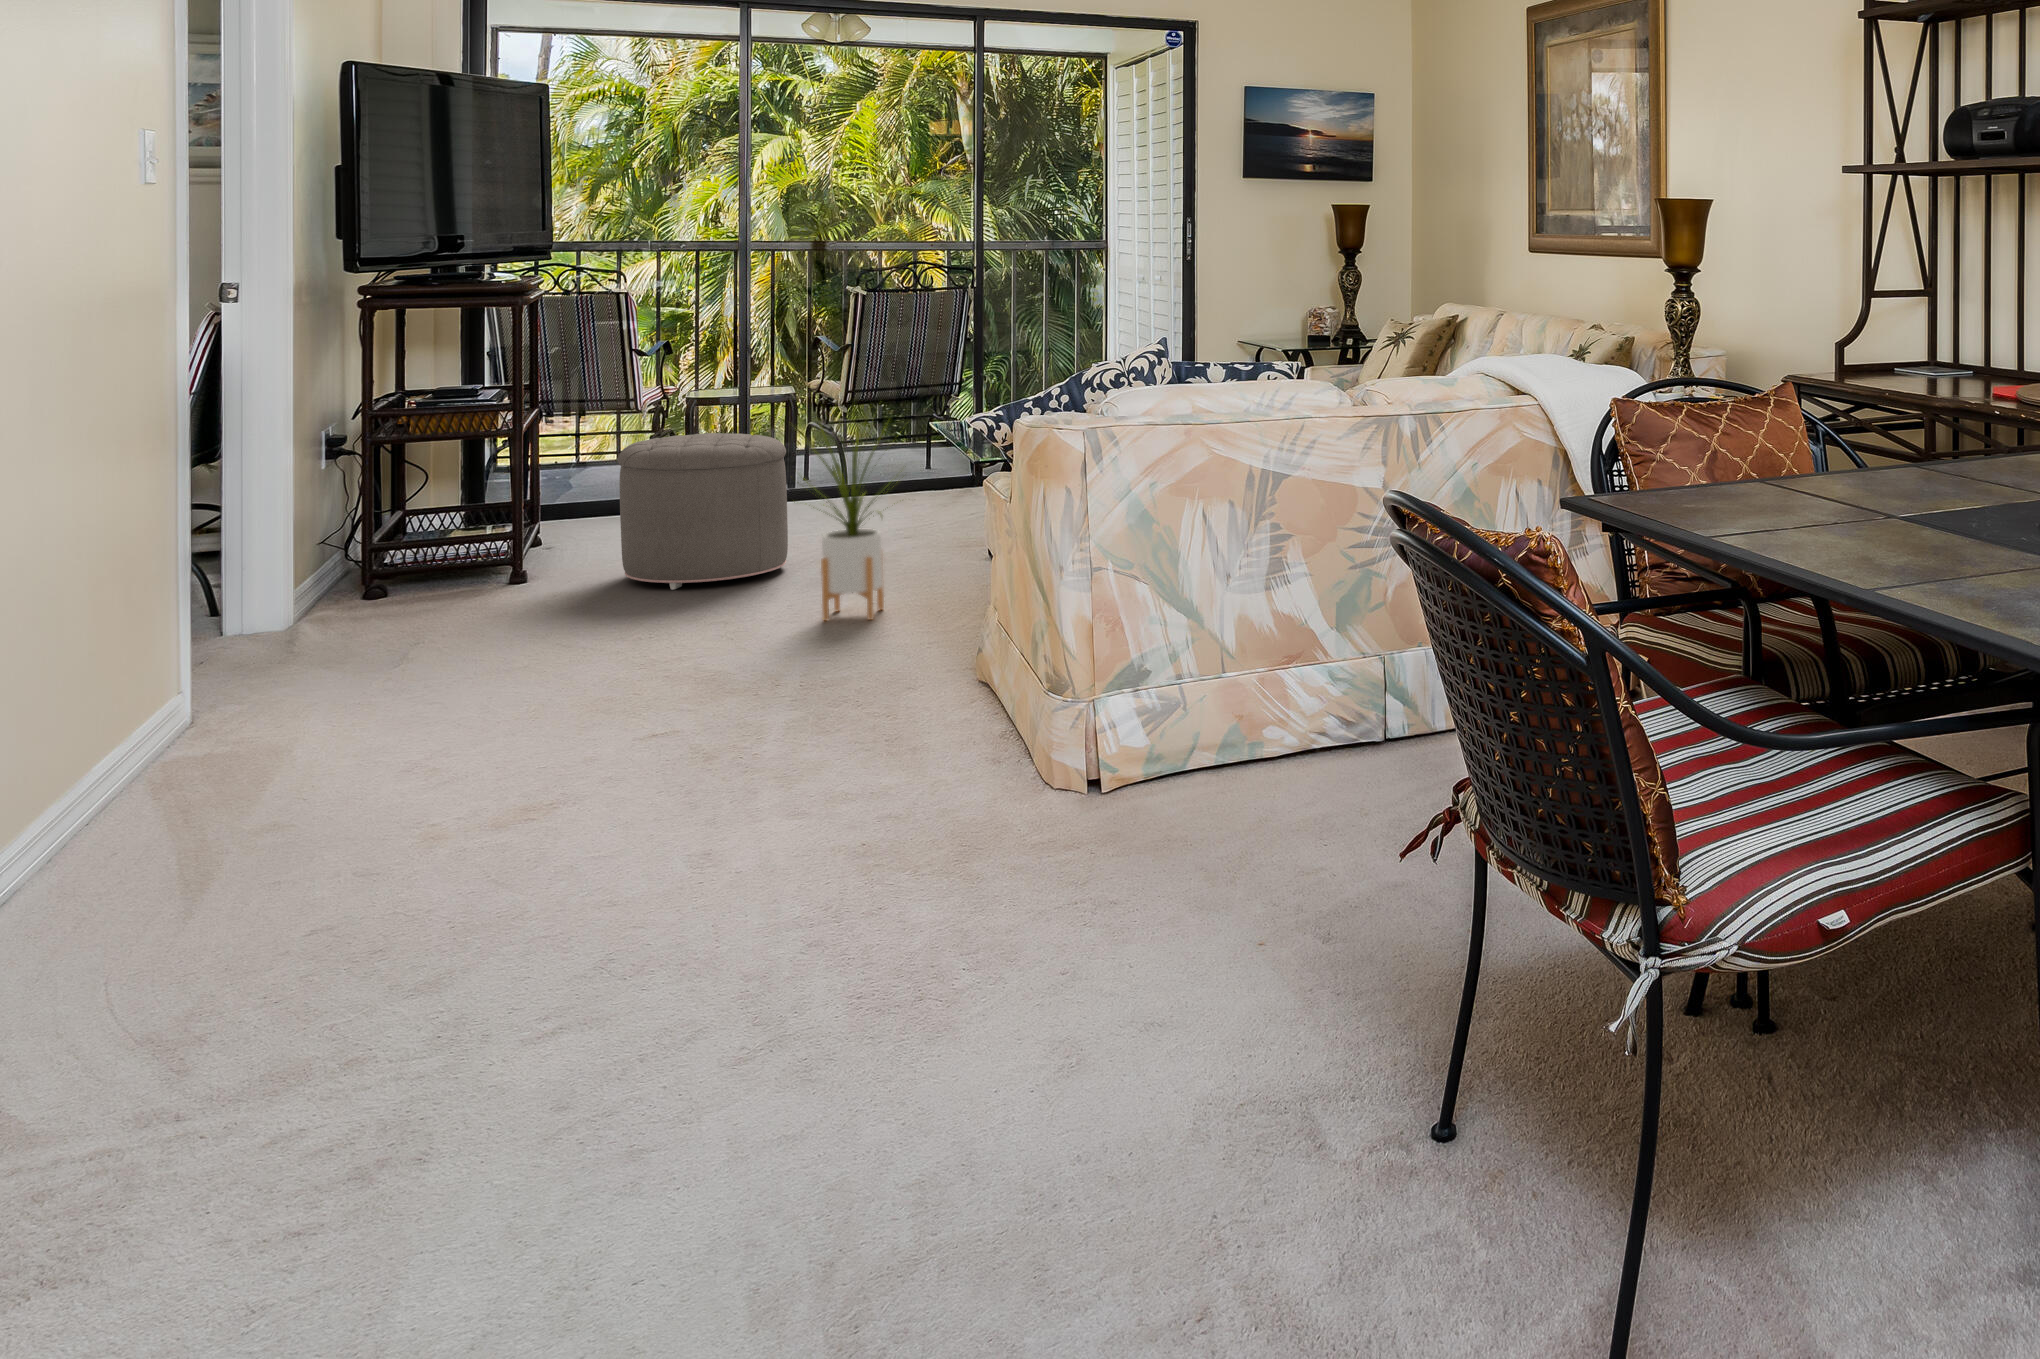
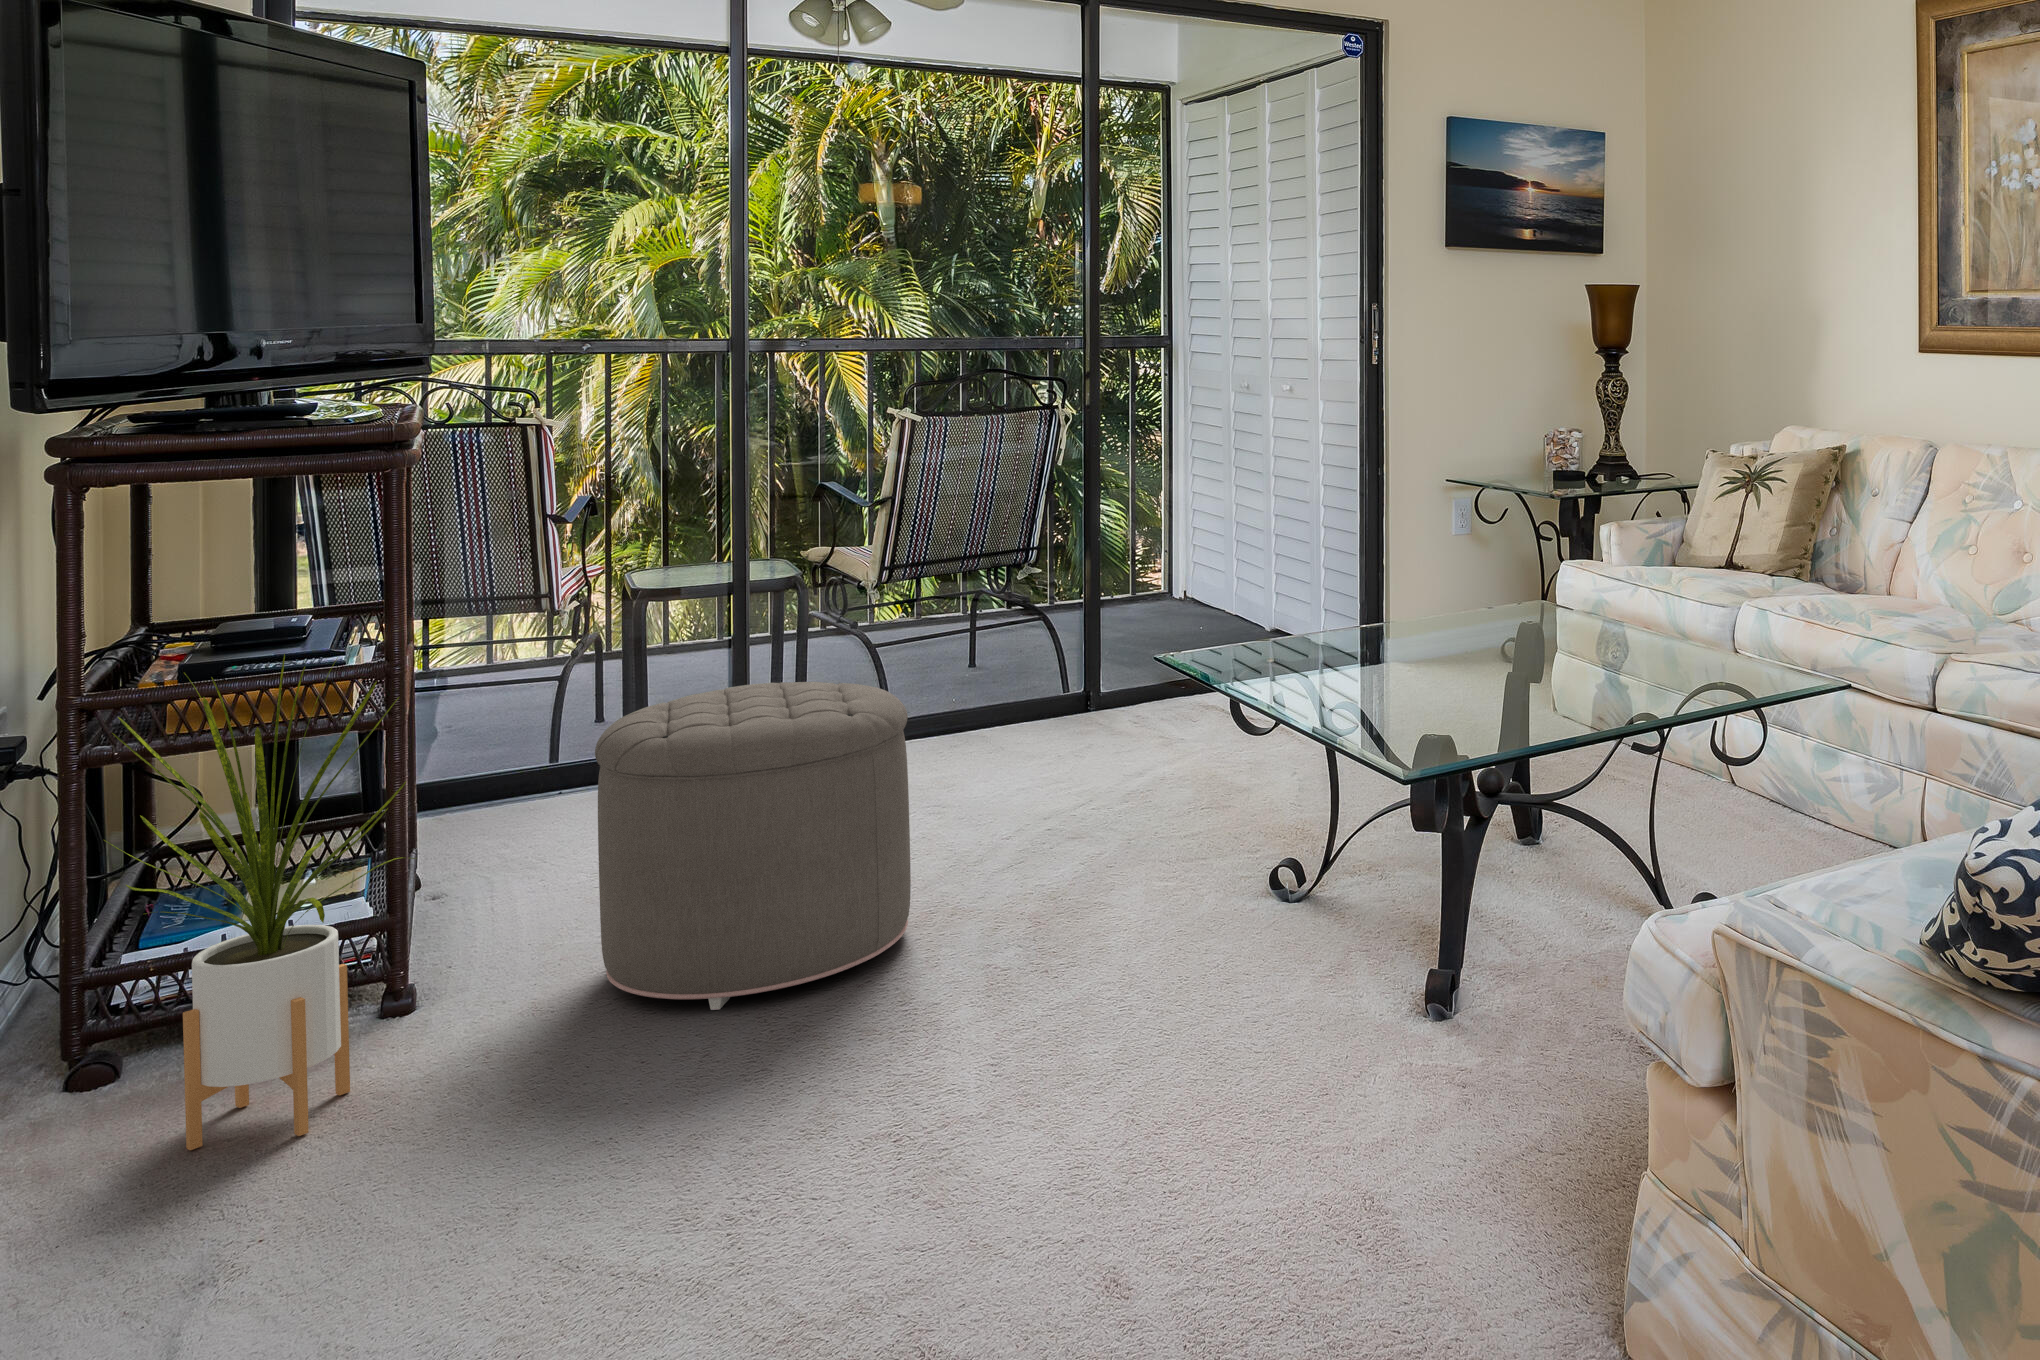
house plant: present [795,425,902,621] -> present [104,654,415,1150]

